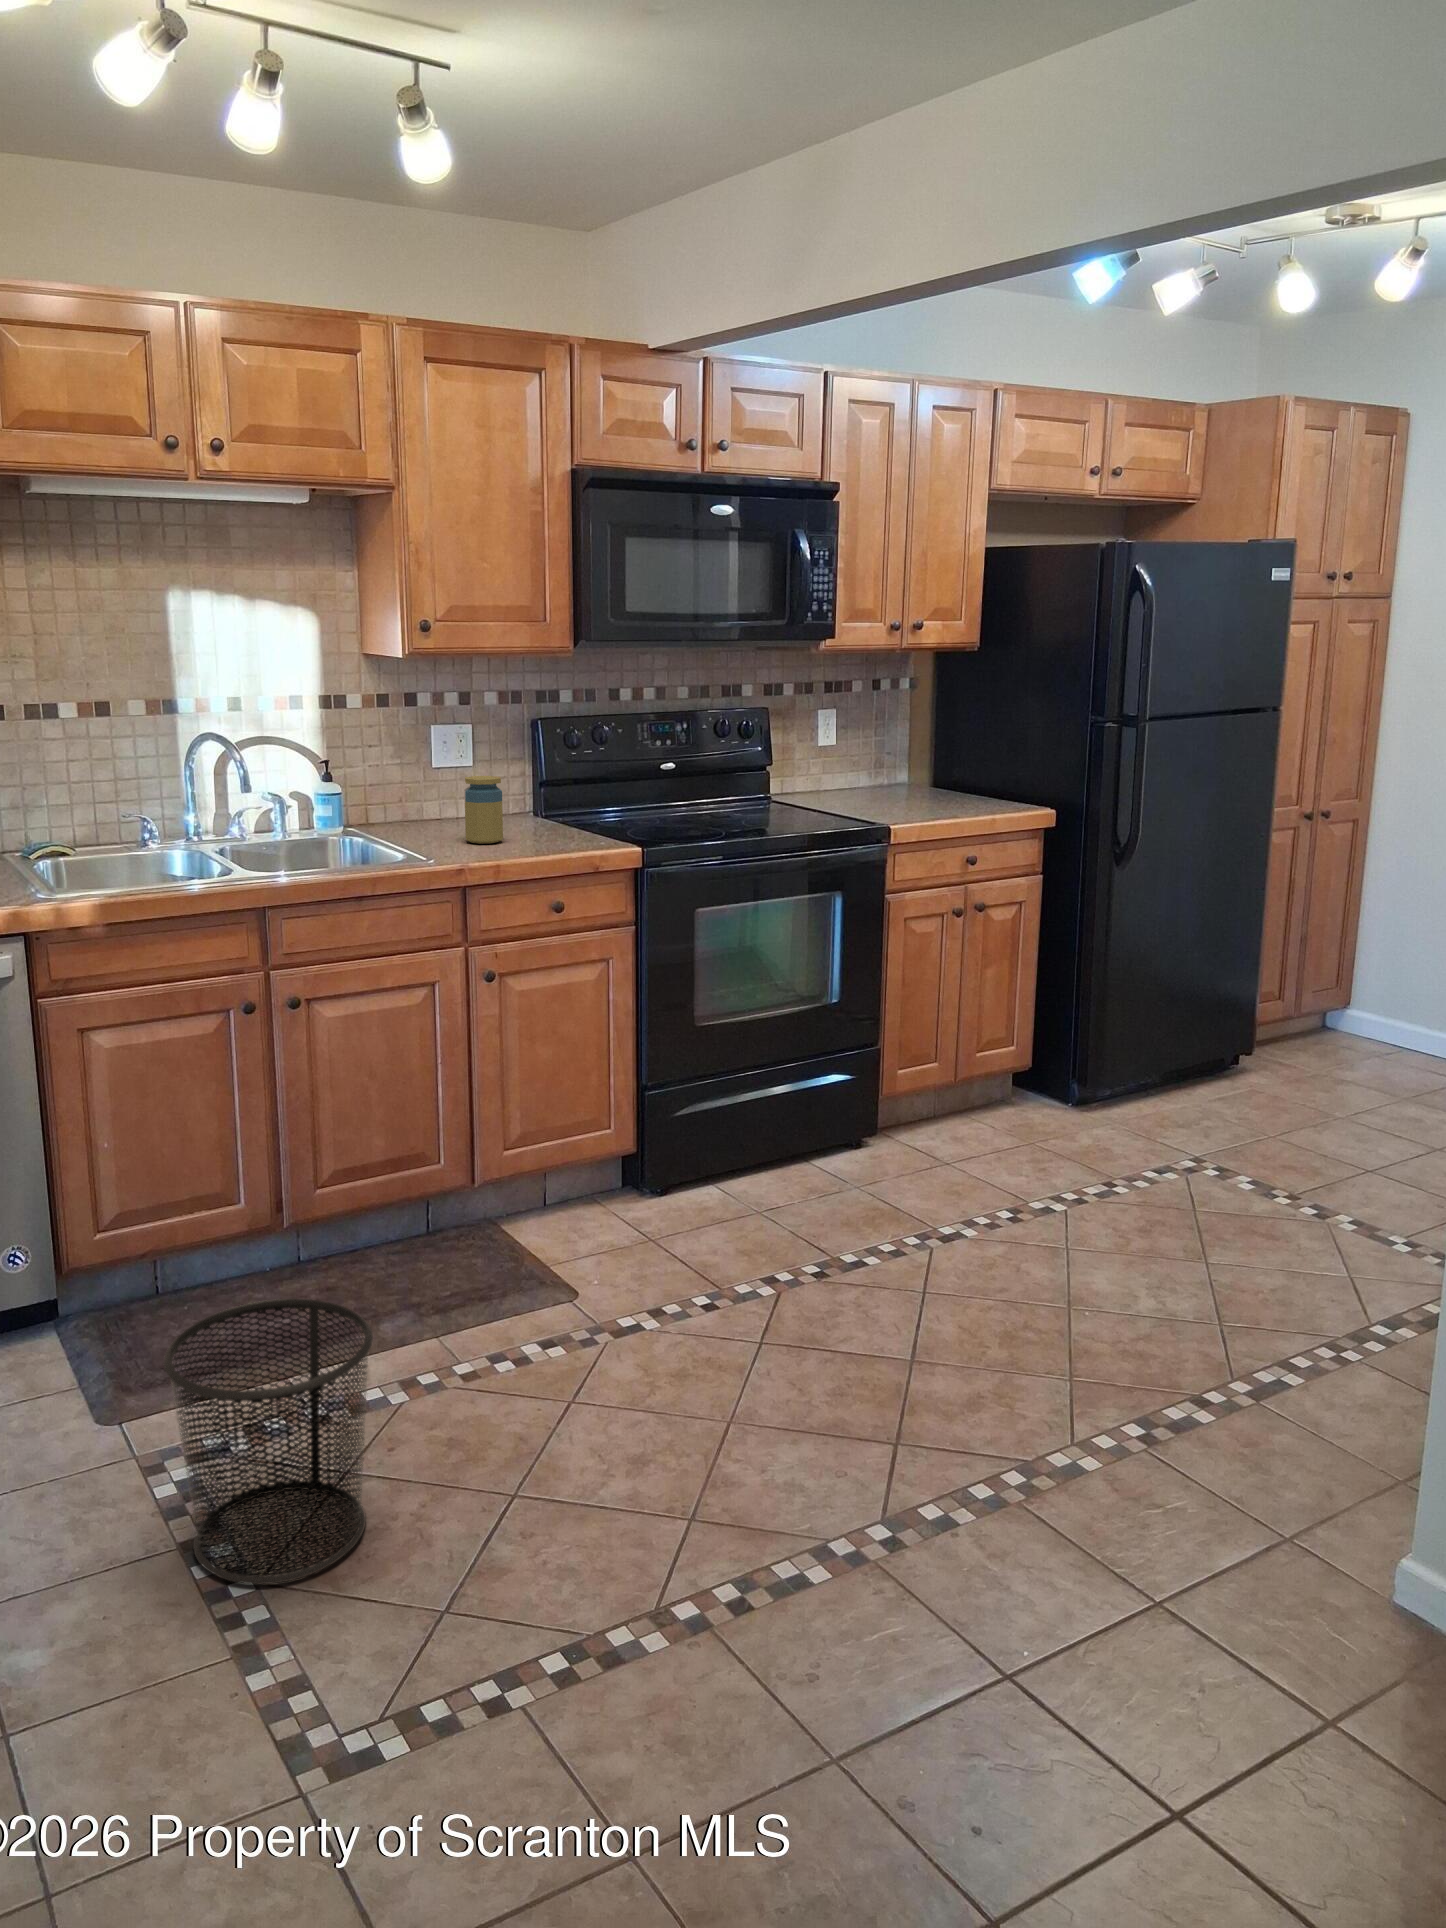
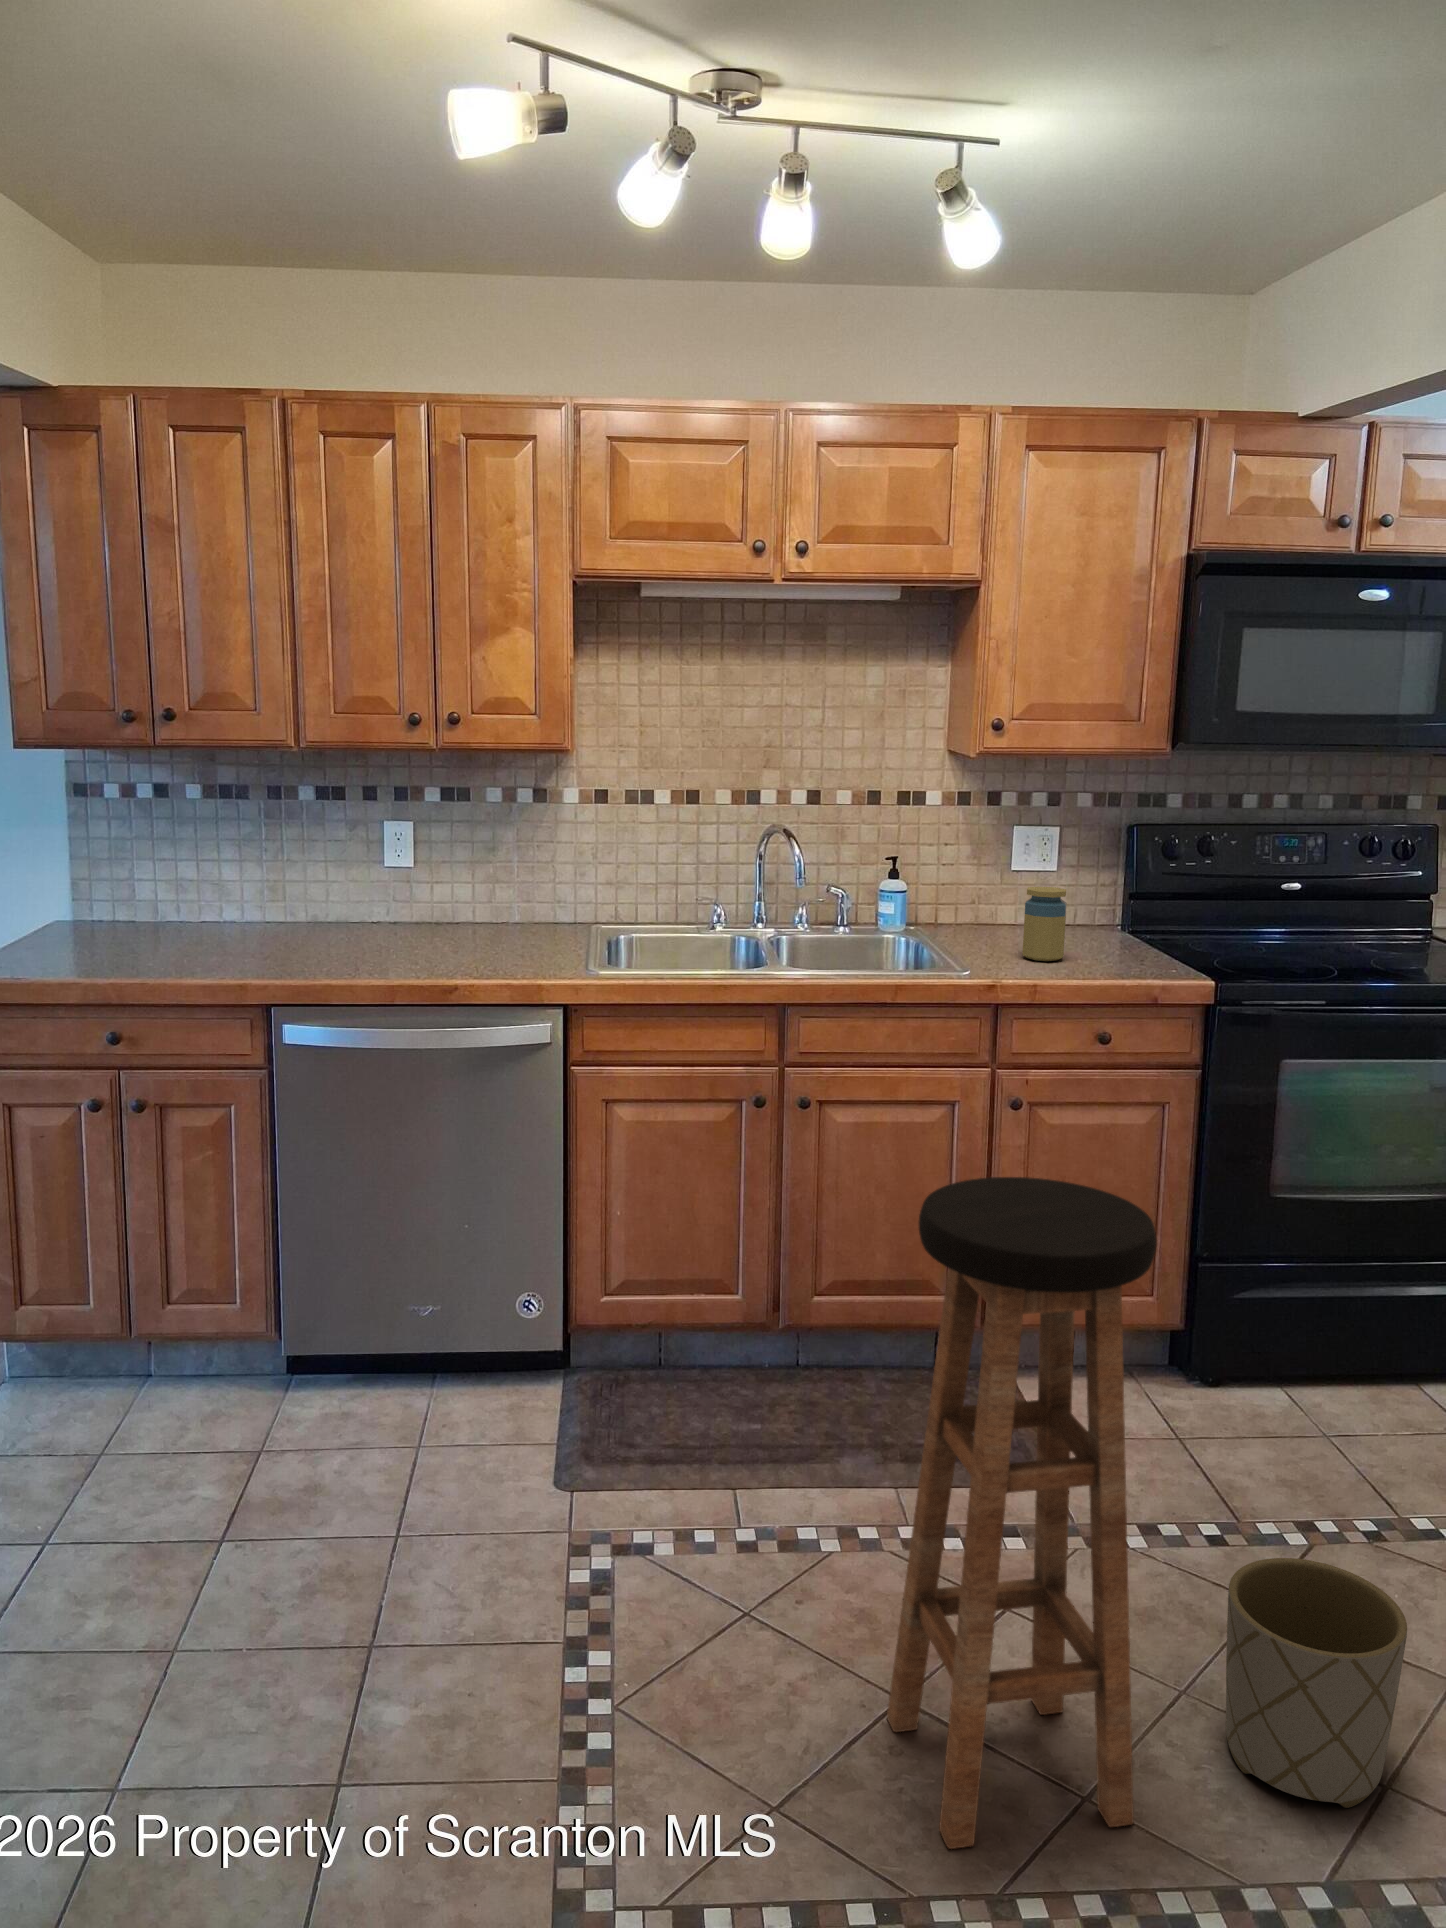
bar stool: none [509,1009,734,1592] -> present [887,1177,1157,1849]
planter: none [769,1288,903,1468] -> present [1226,1558,1407,1808]
waste bin: present [164,1299,373,1584] -> none [558,1415,763,1715]

